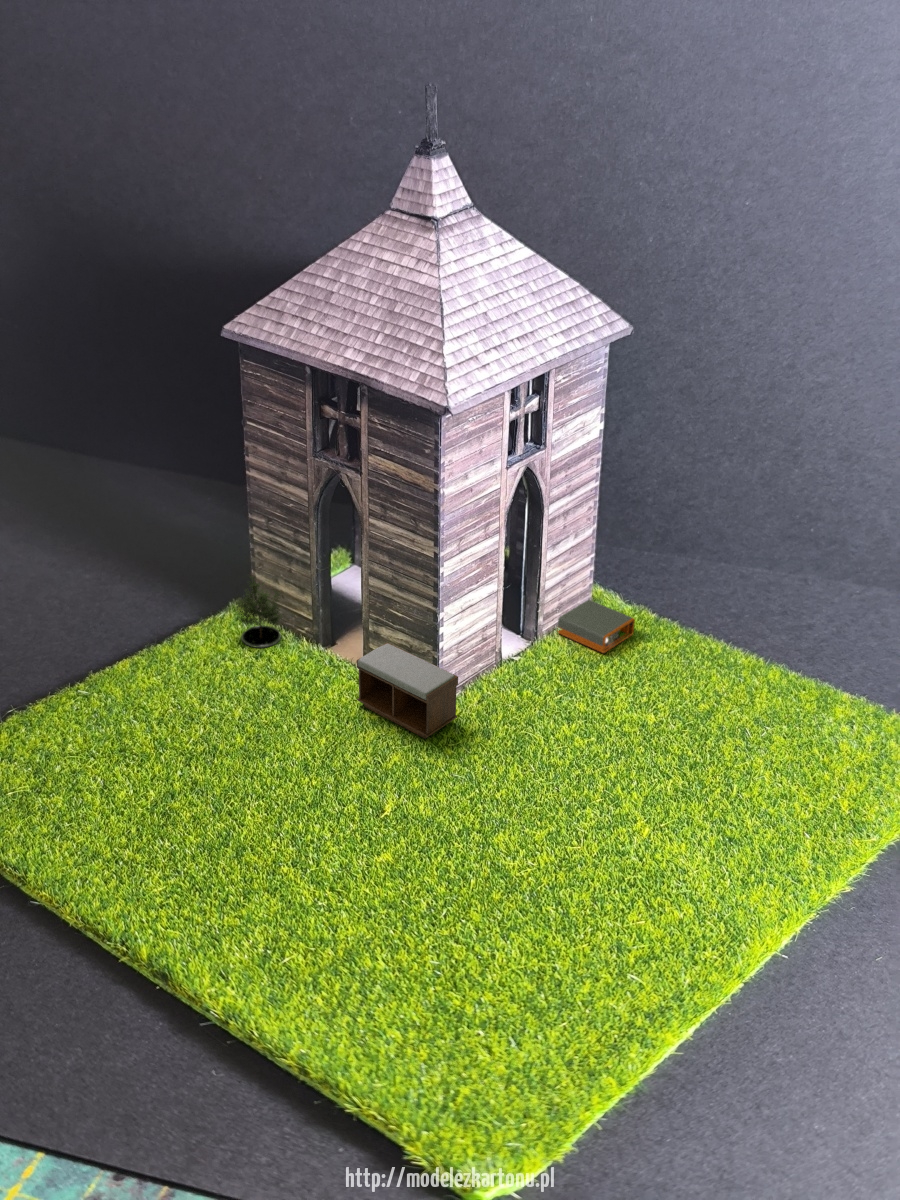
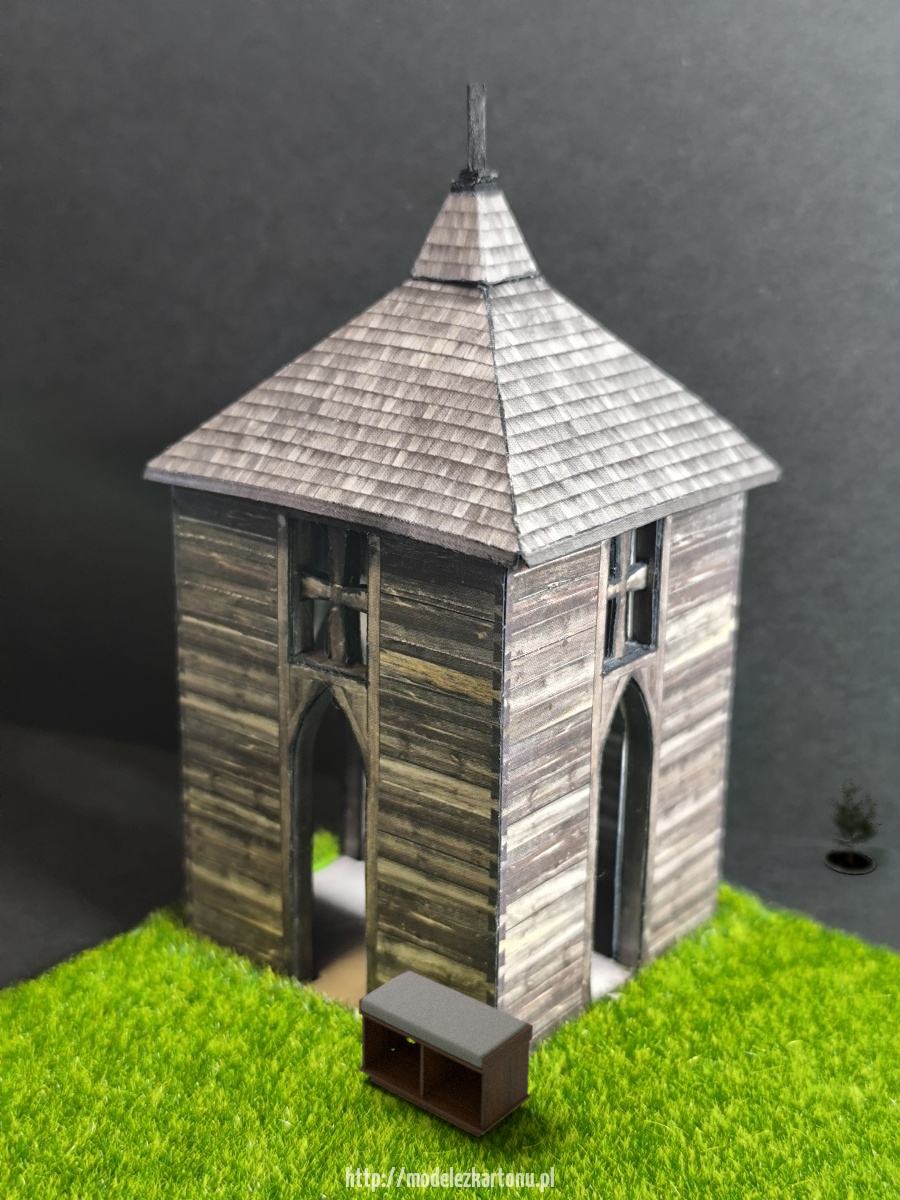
potted tree: present [236,576,282,648] -> present [823,783,882,874]
storage box: present [557,600,635,653] -> none [672,900,794,984]

